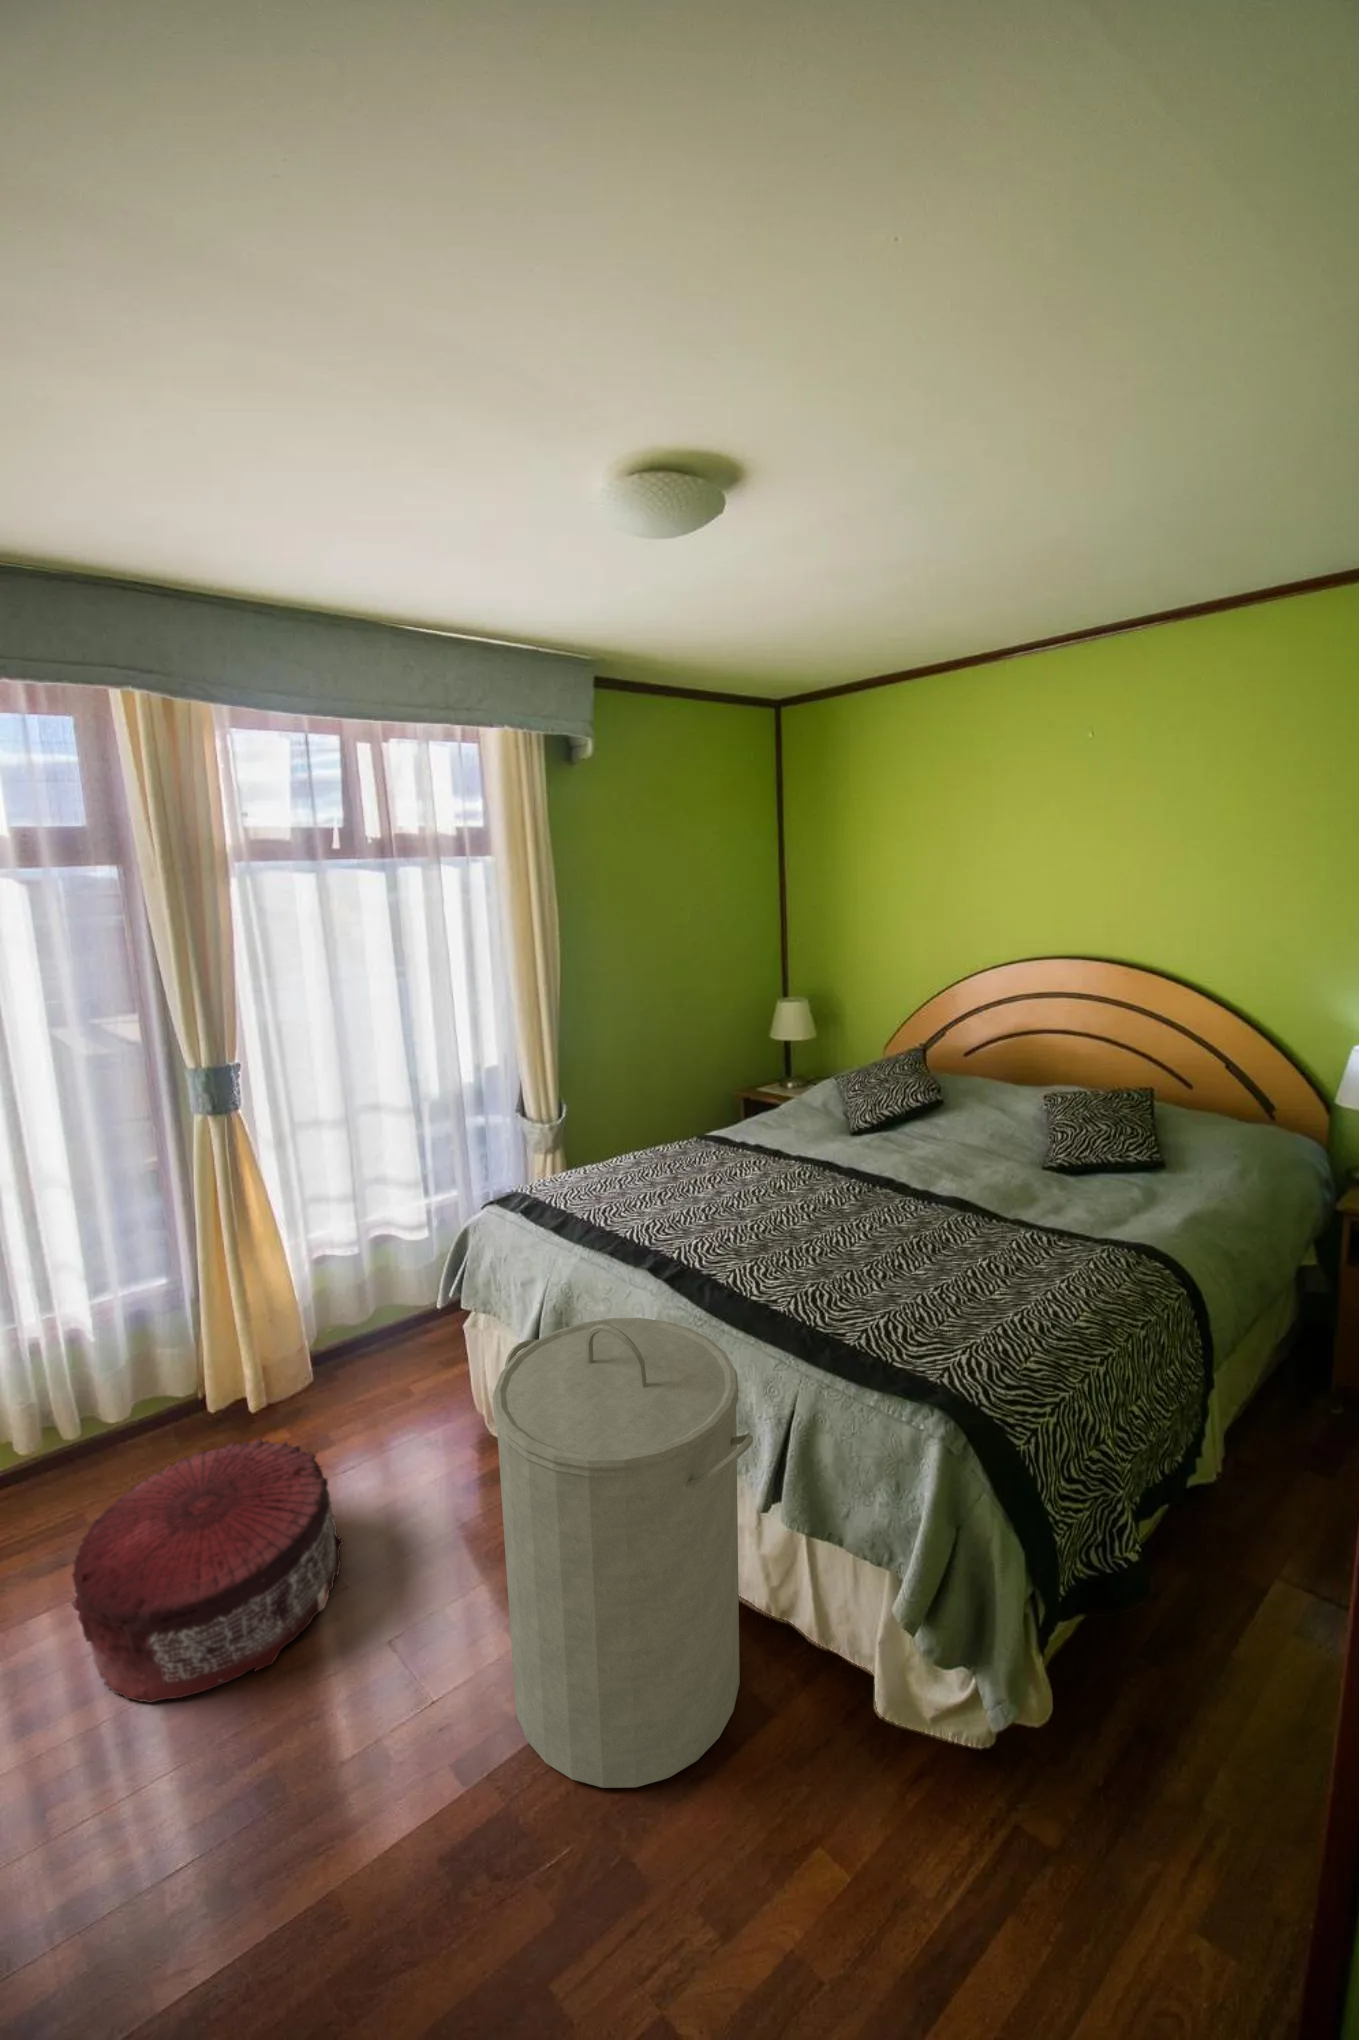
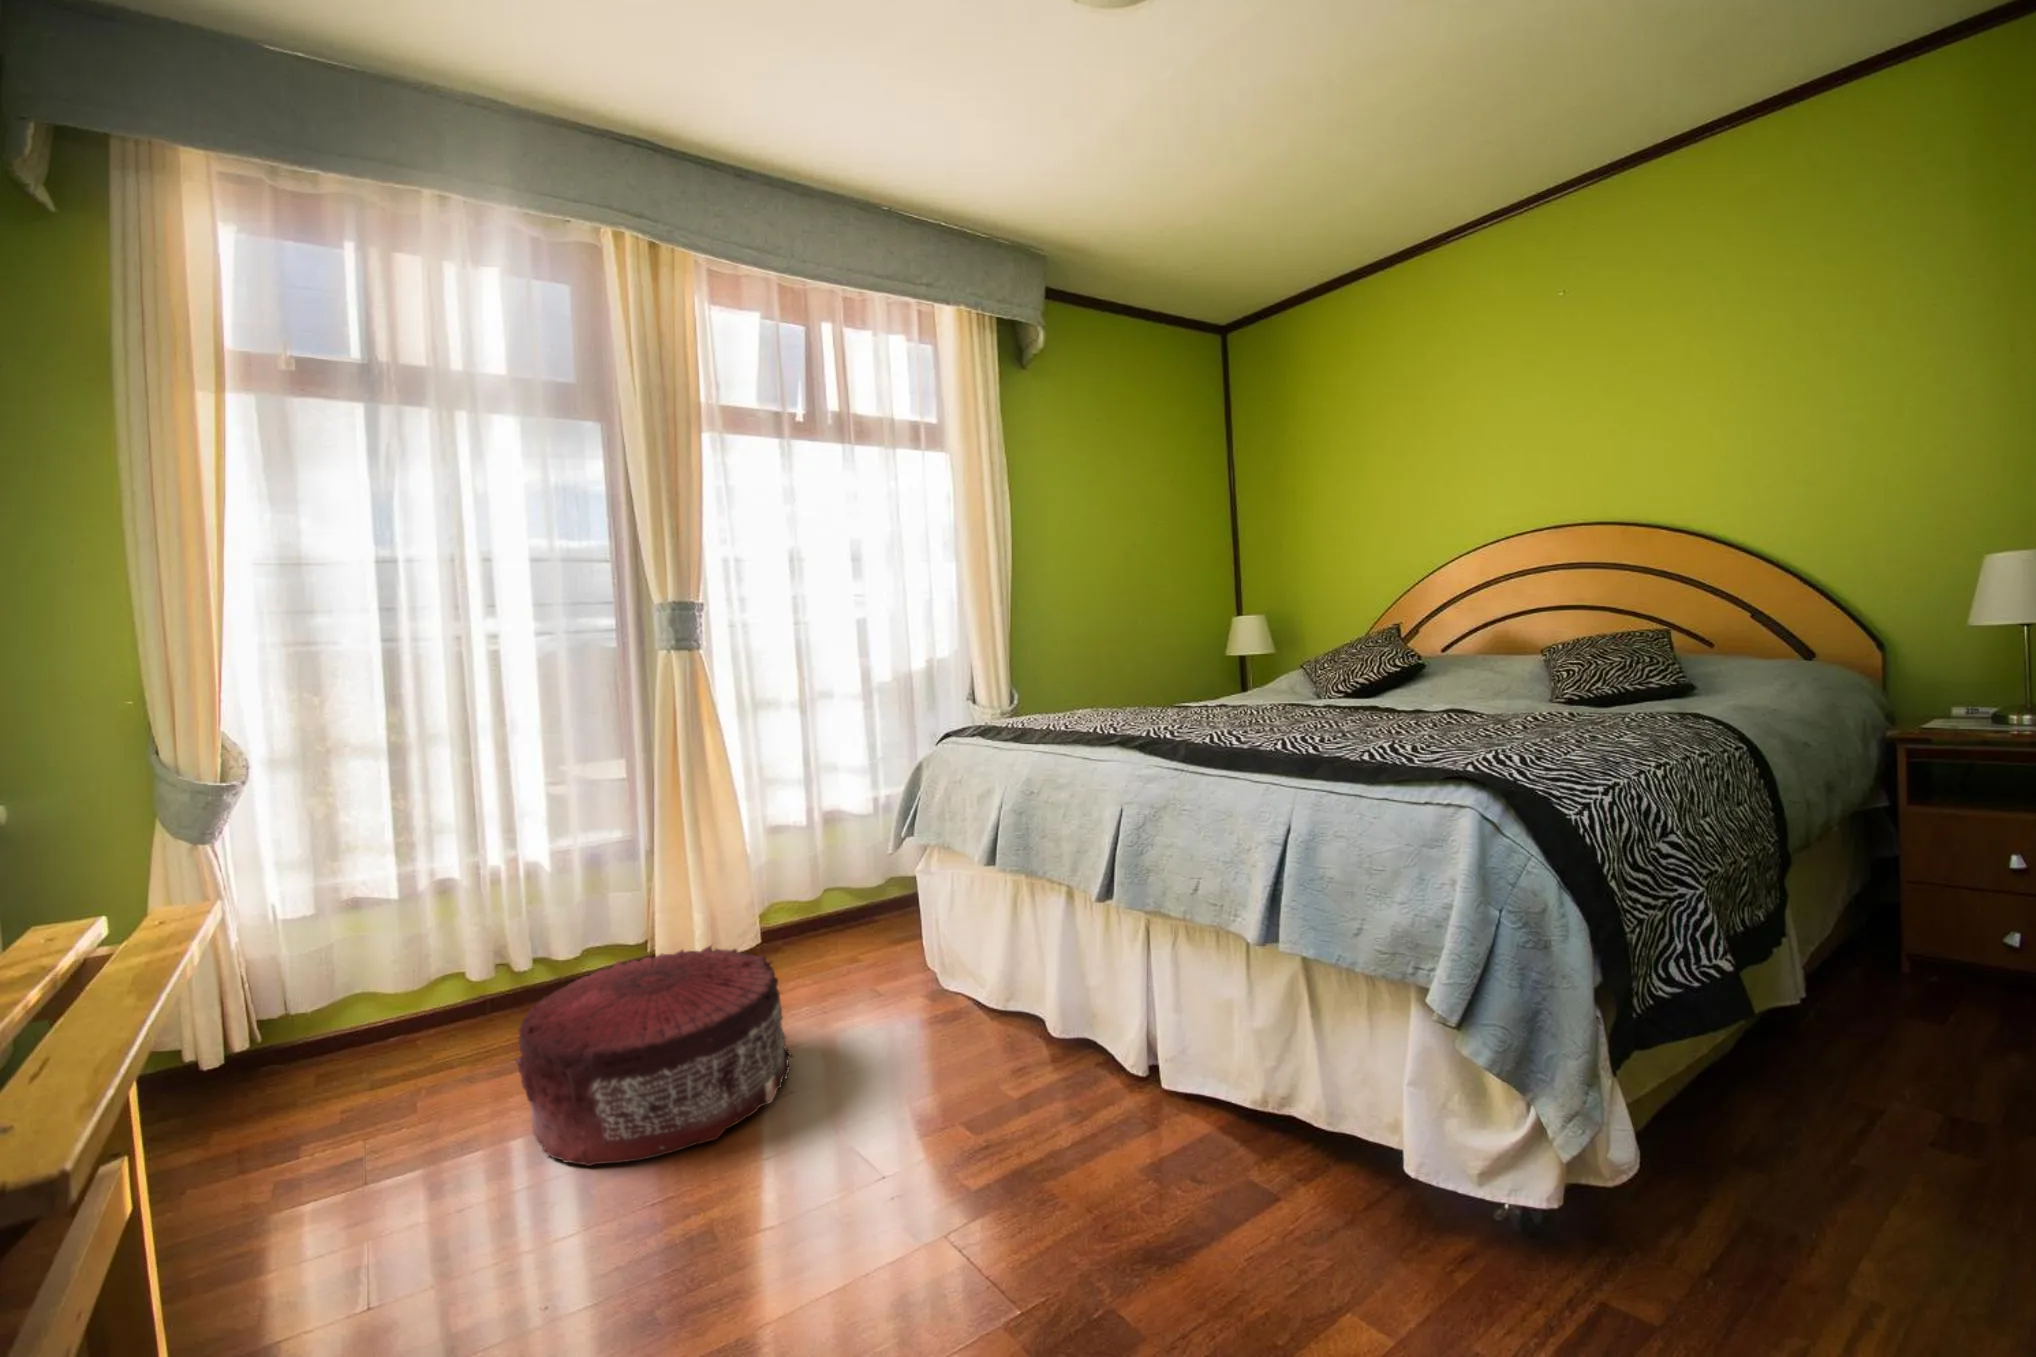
laundry hamper: present [493,1318,753,1788] -> none [956,719,1248,1241]

